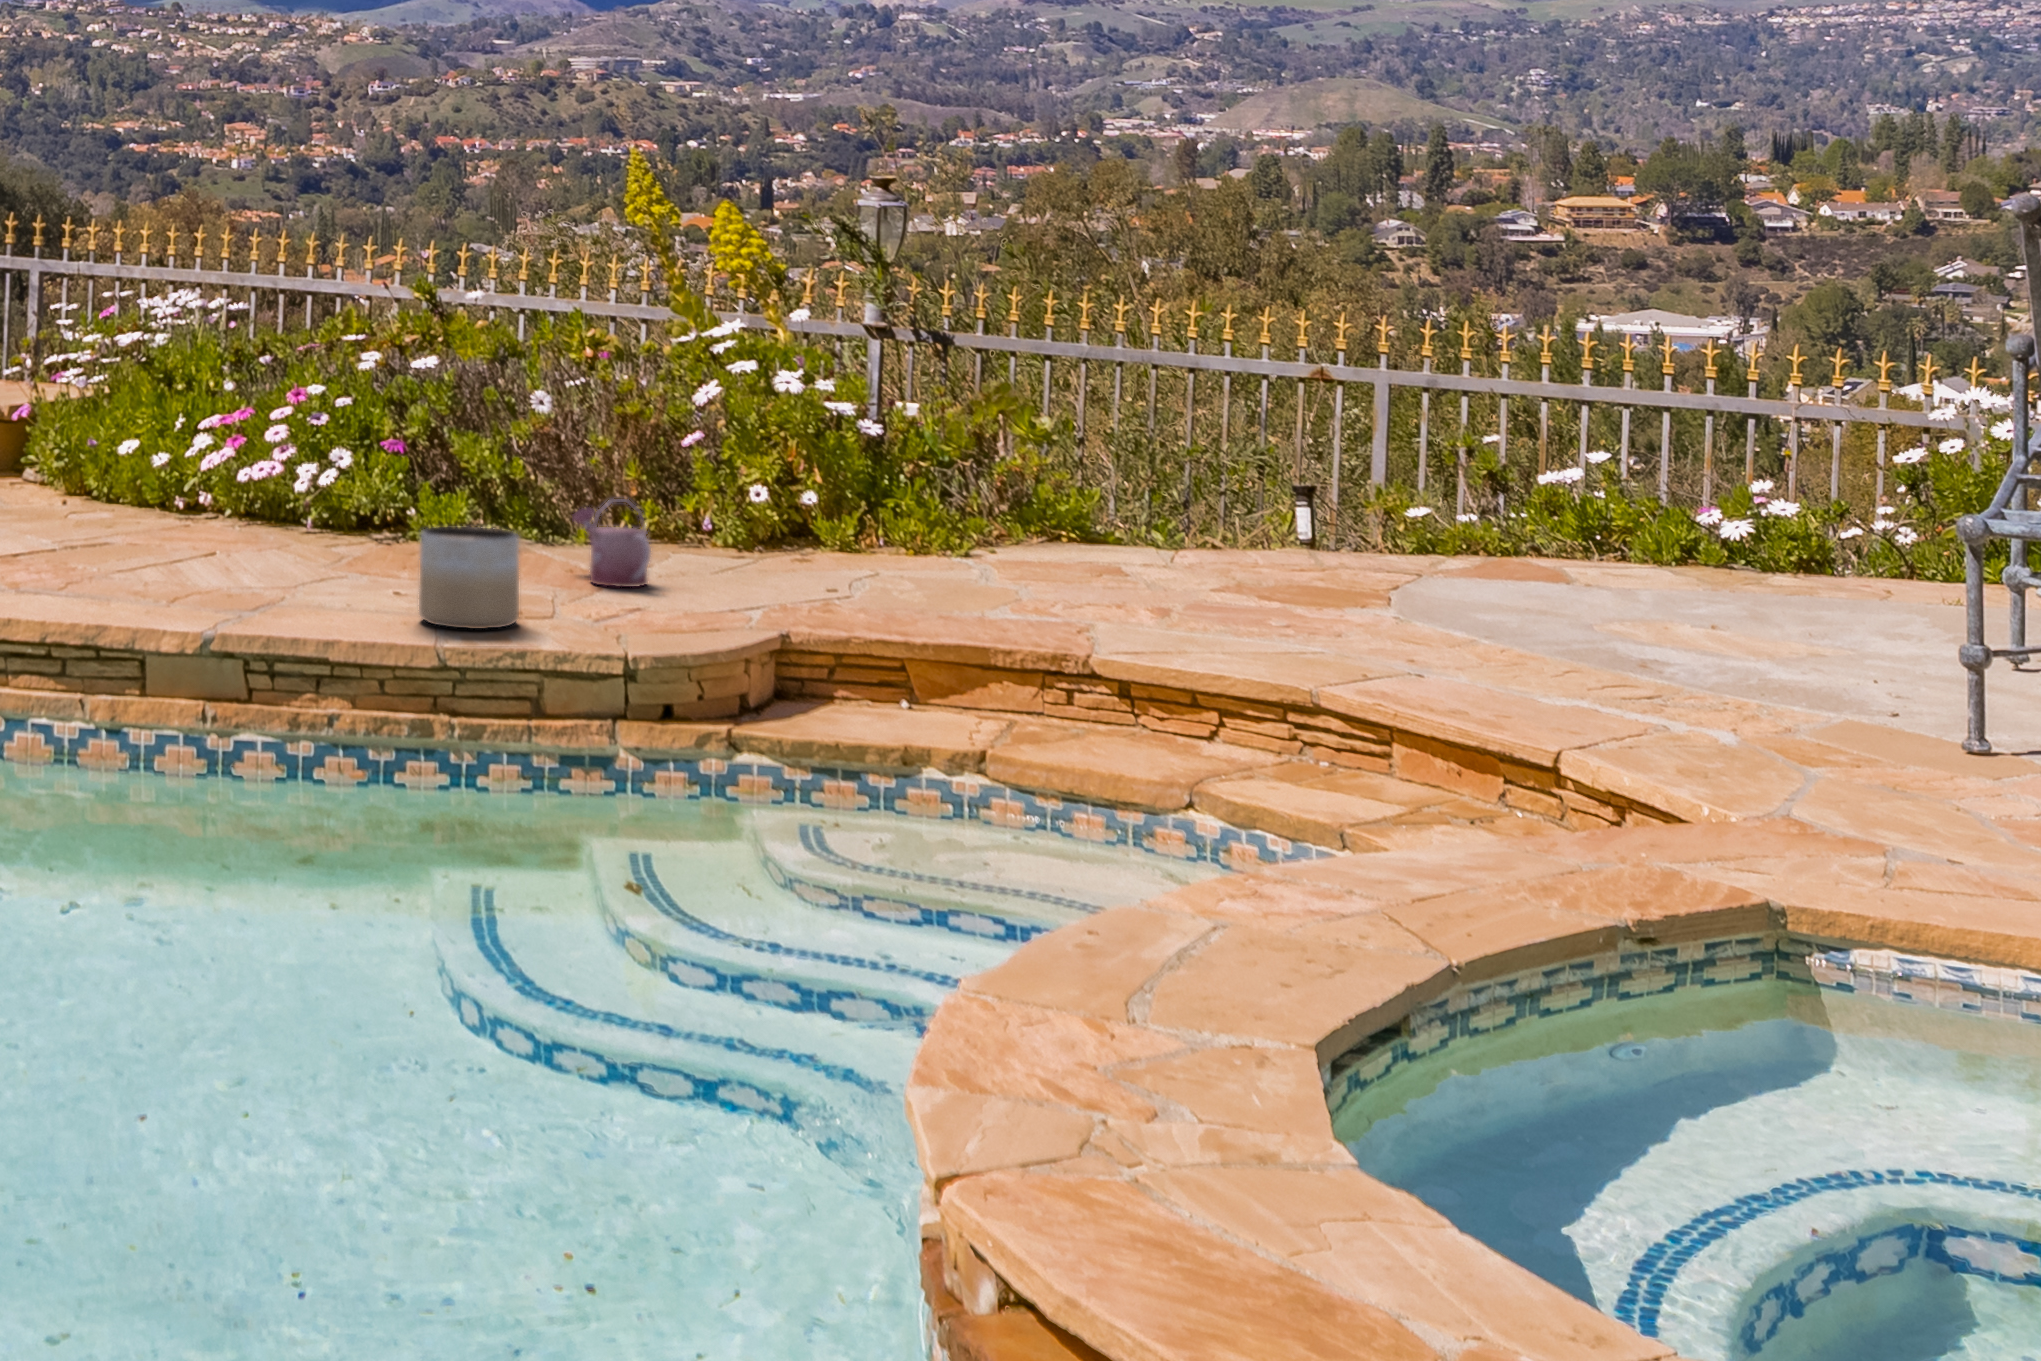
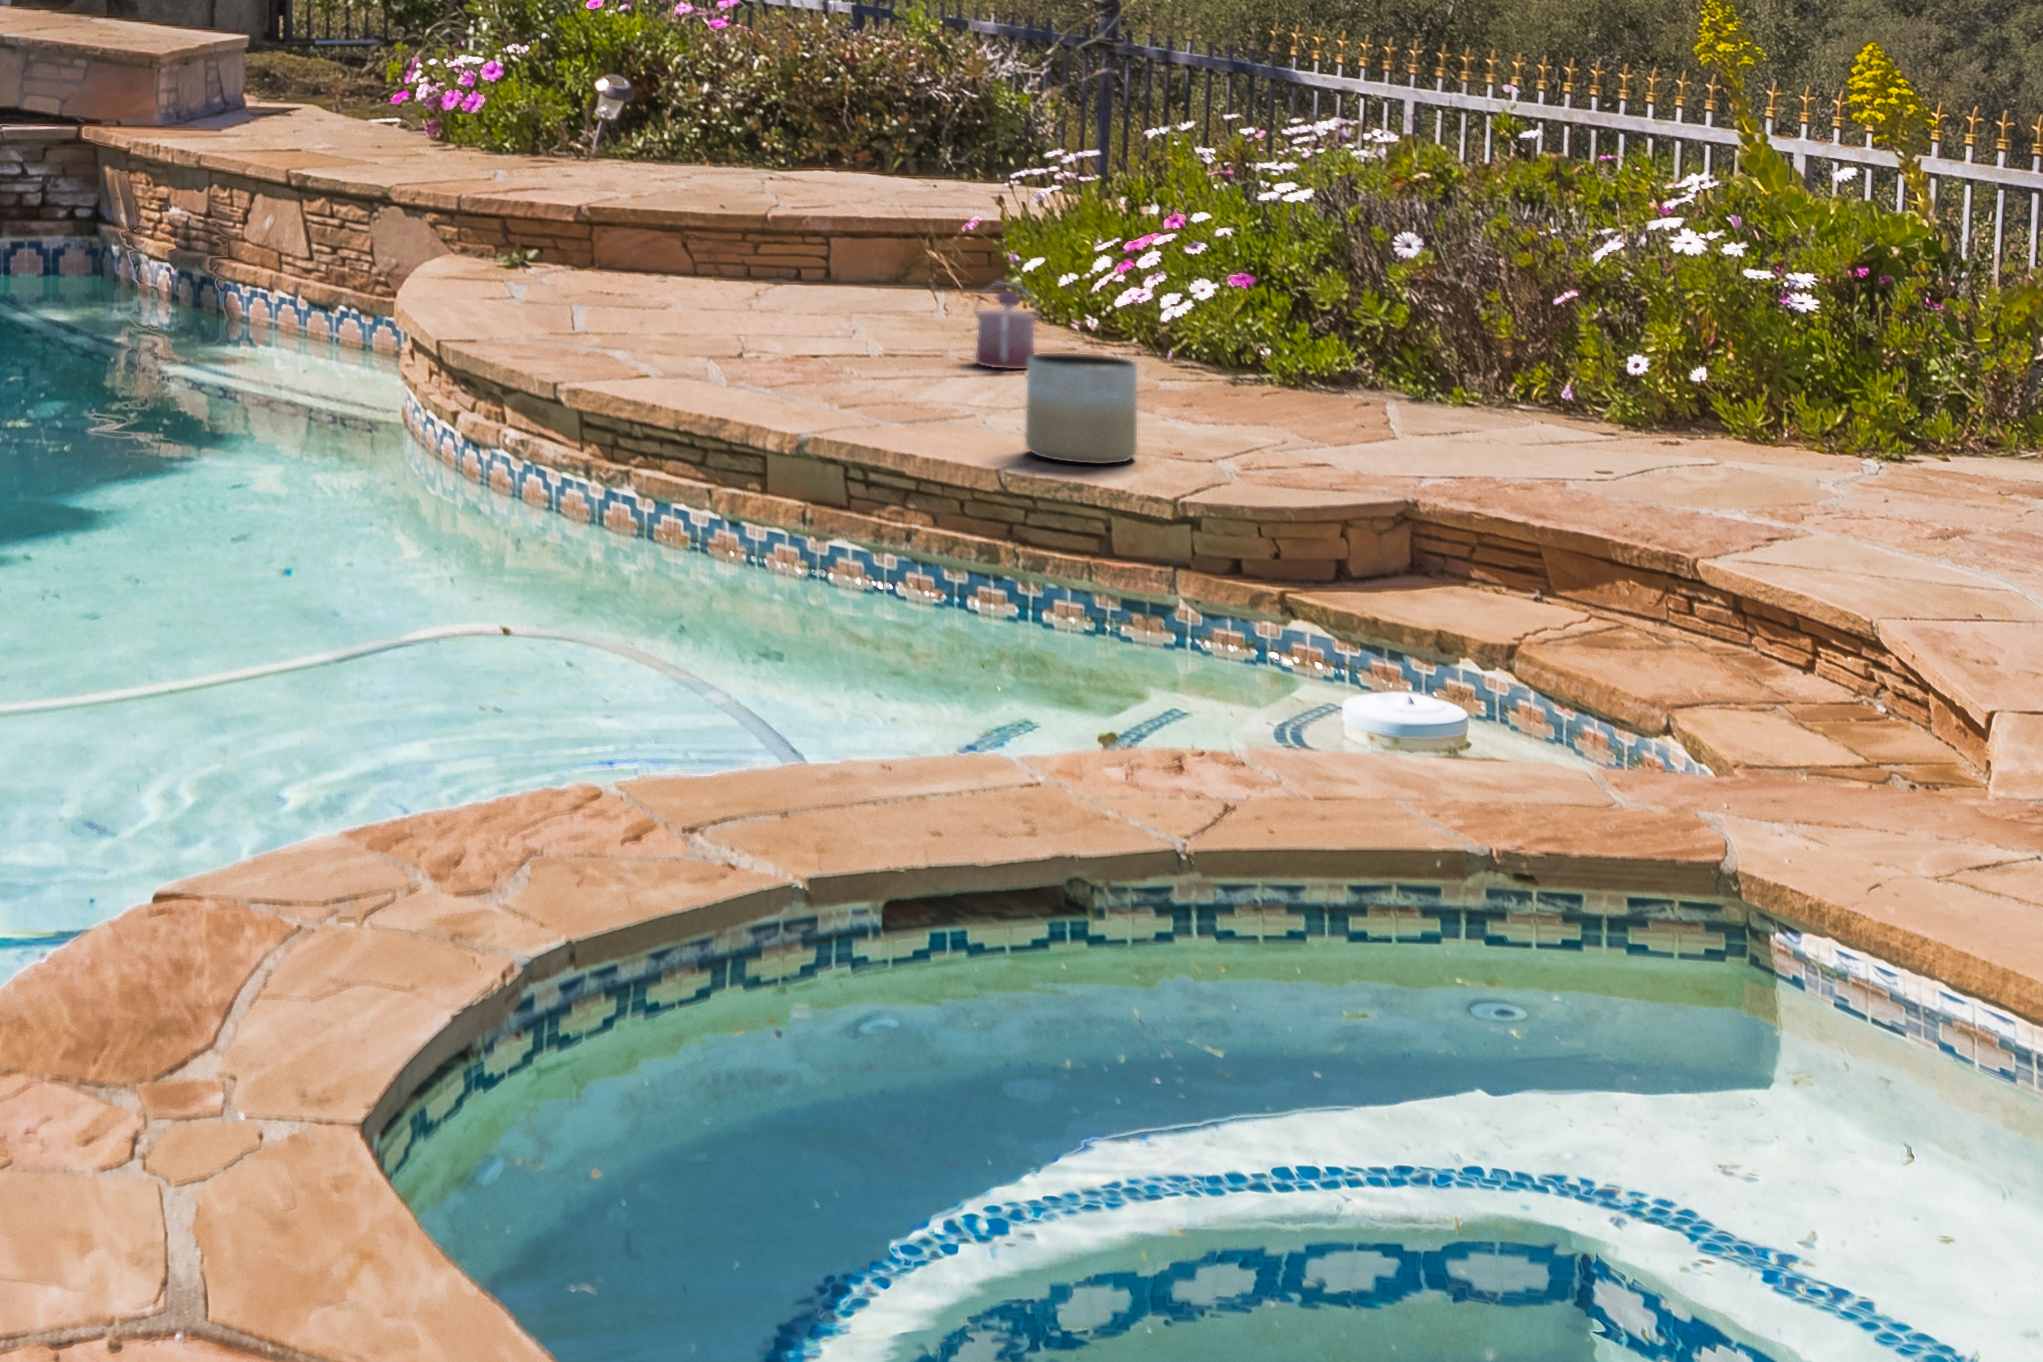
watering can: present [572,500,651,587] -> present [975,281,1037,370]

